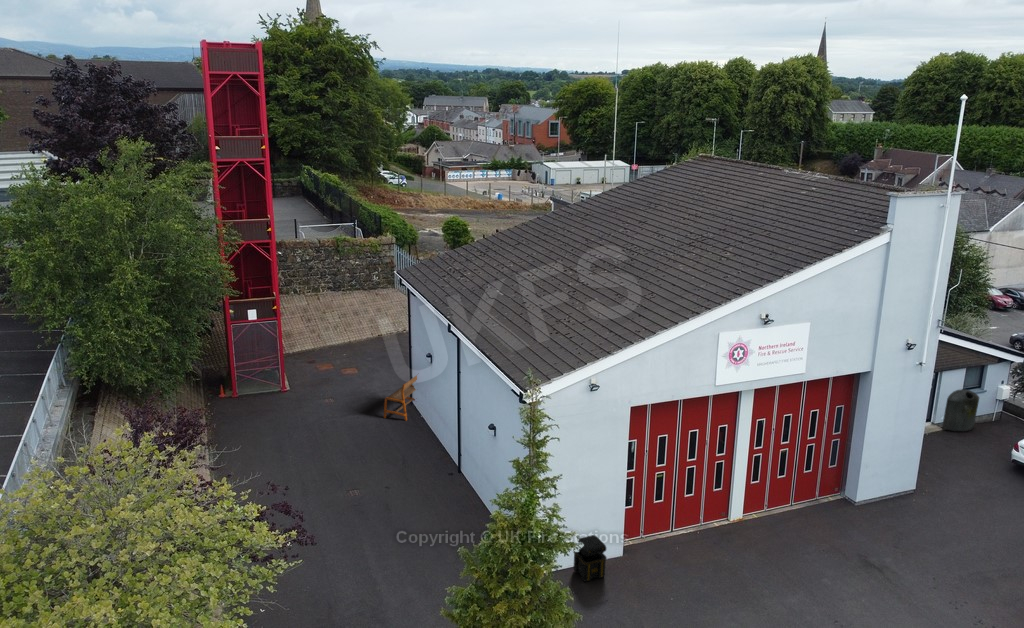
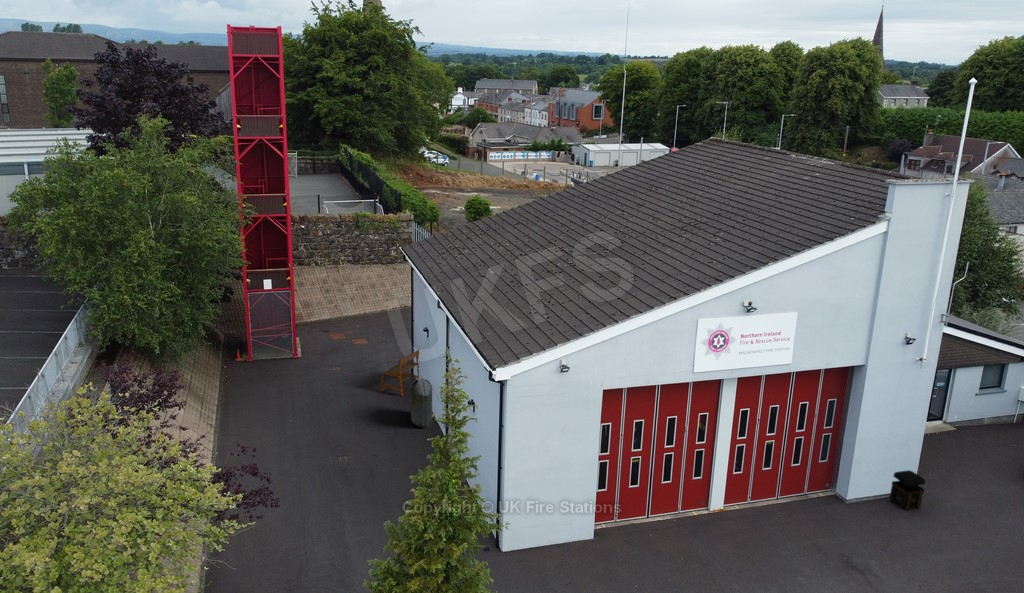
trash can: present [942,389,979,432] -> present [411,378,432,428]
toolbox: present [574,535,606,582] -> present [890,470,925,510]

